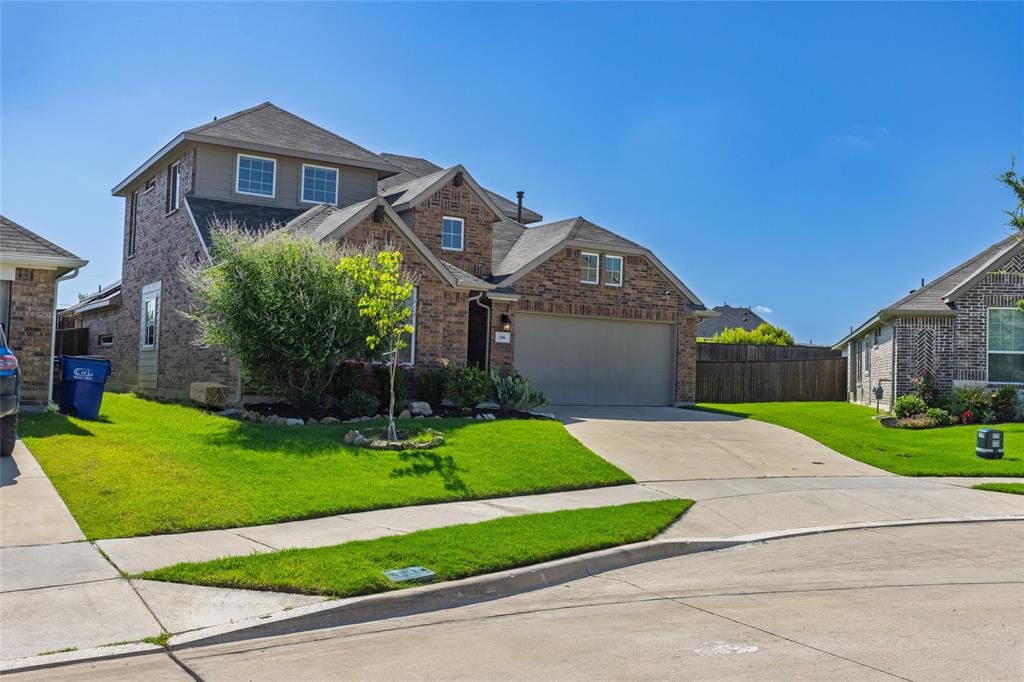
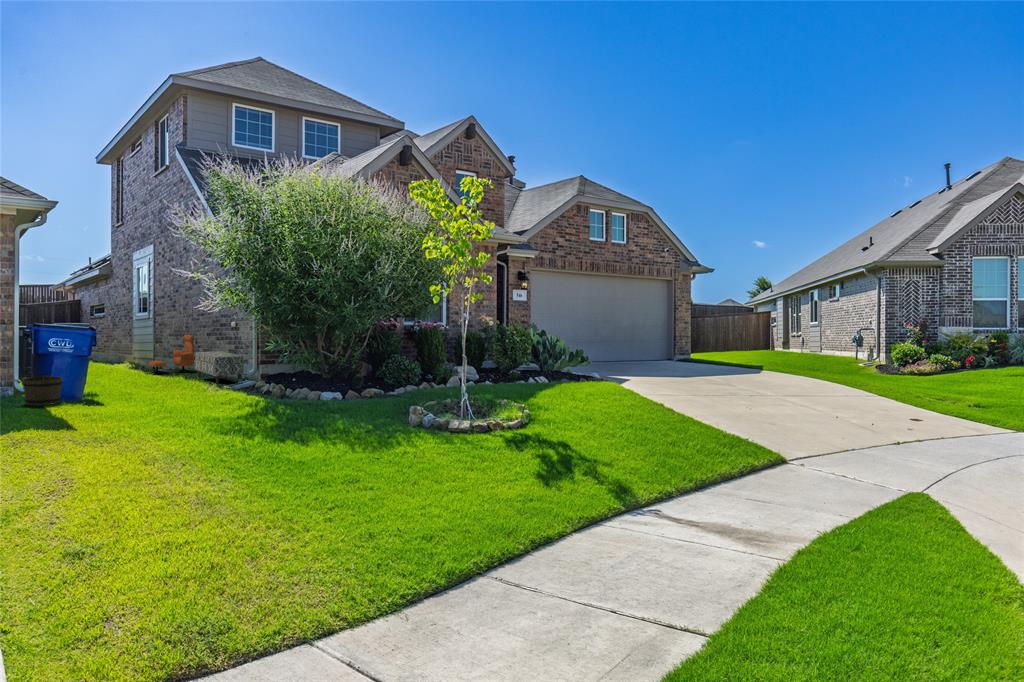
lounge chair: none [148,366,192,402] -> present [145,335,196,375]
bucket: none [57,394,87,420] -> present [22,373,63,406]

